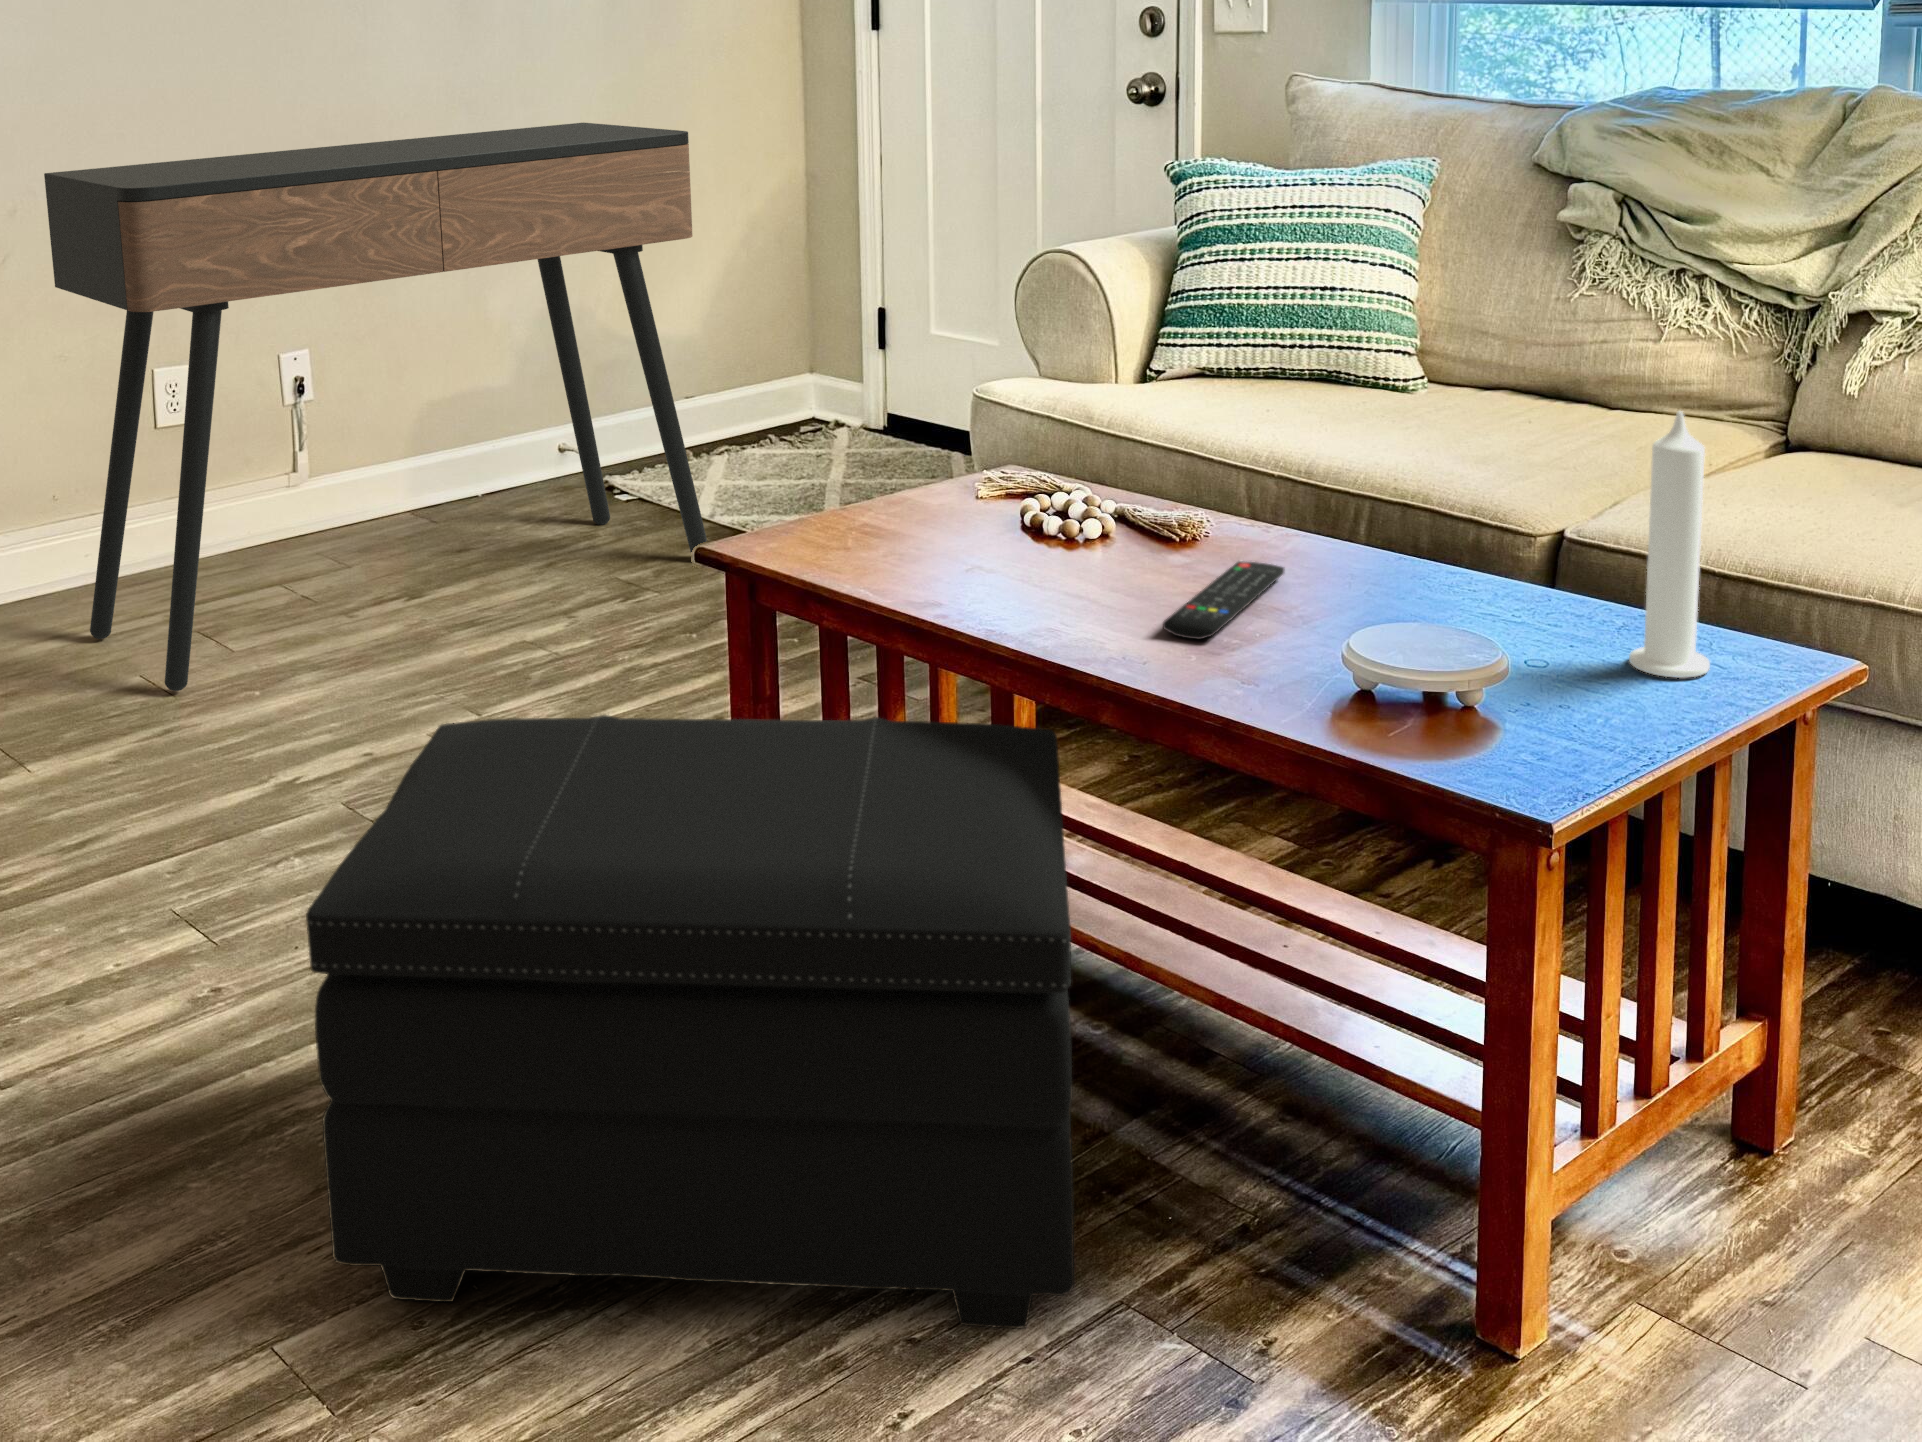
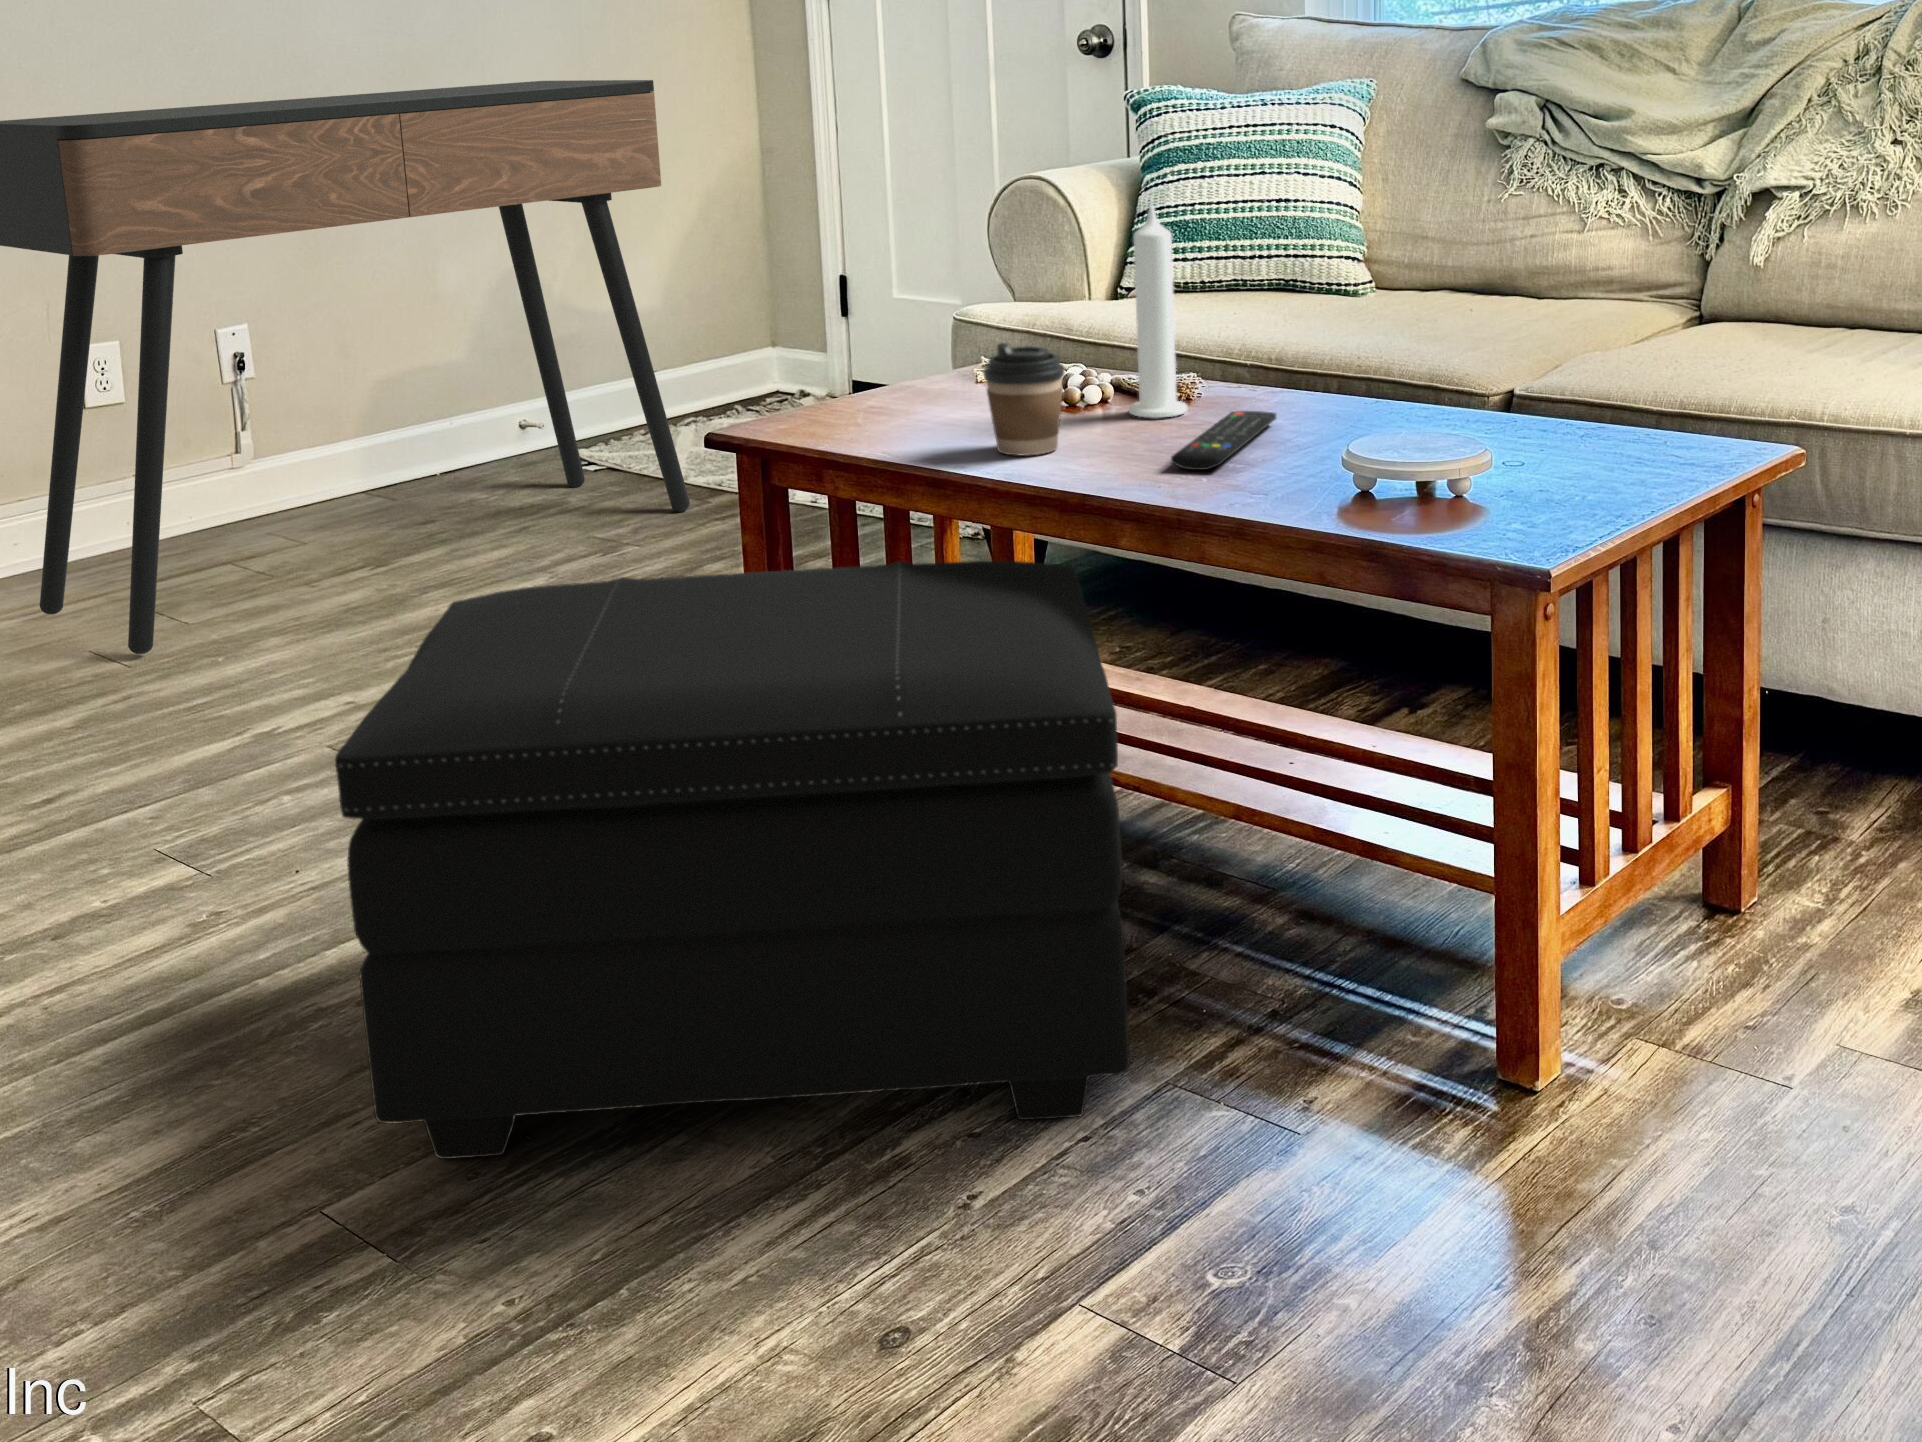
candle: present [1629,411,1710,678] -> present [1129,205,1188,418]
coffee cup: none [976,485,1060,603] -> present [983,343,1065,455]

